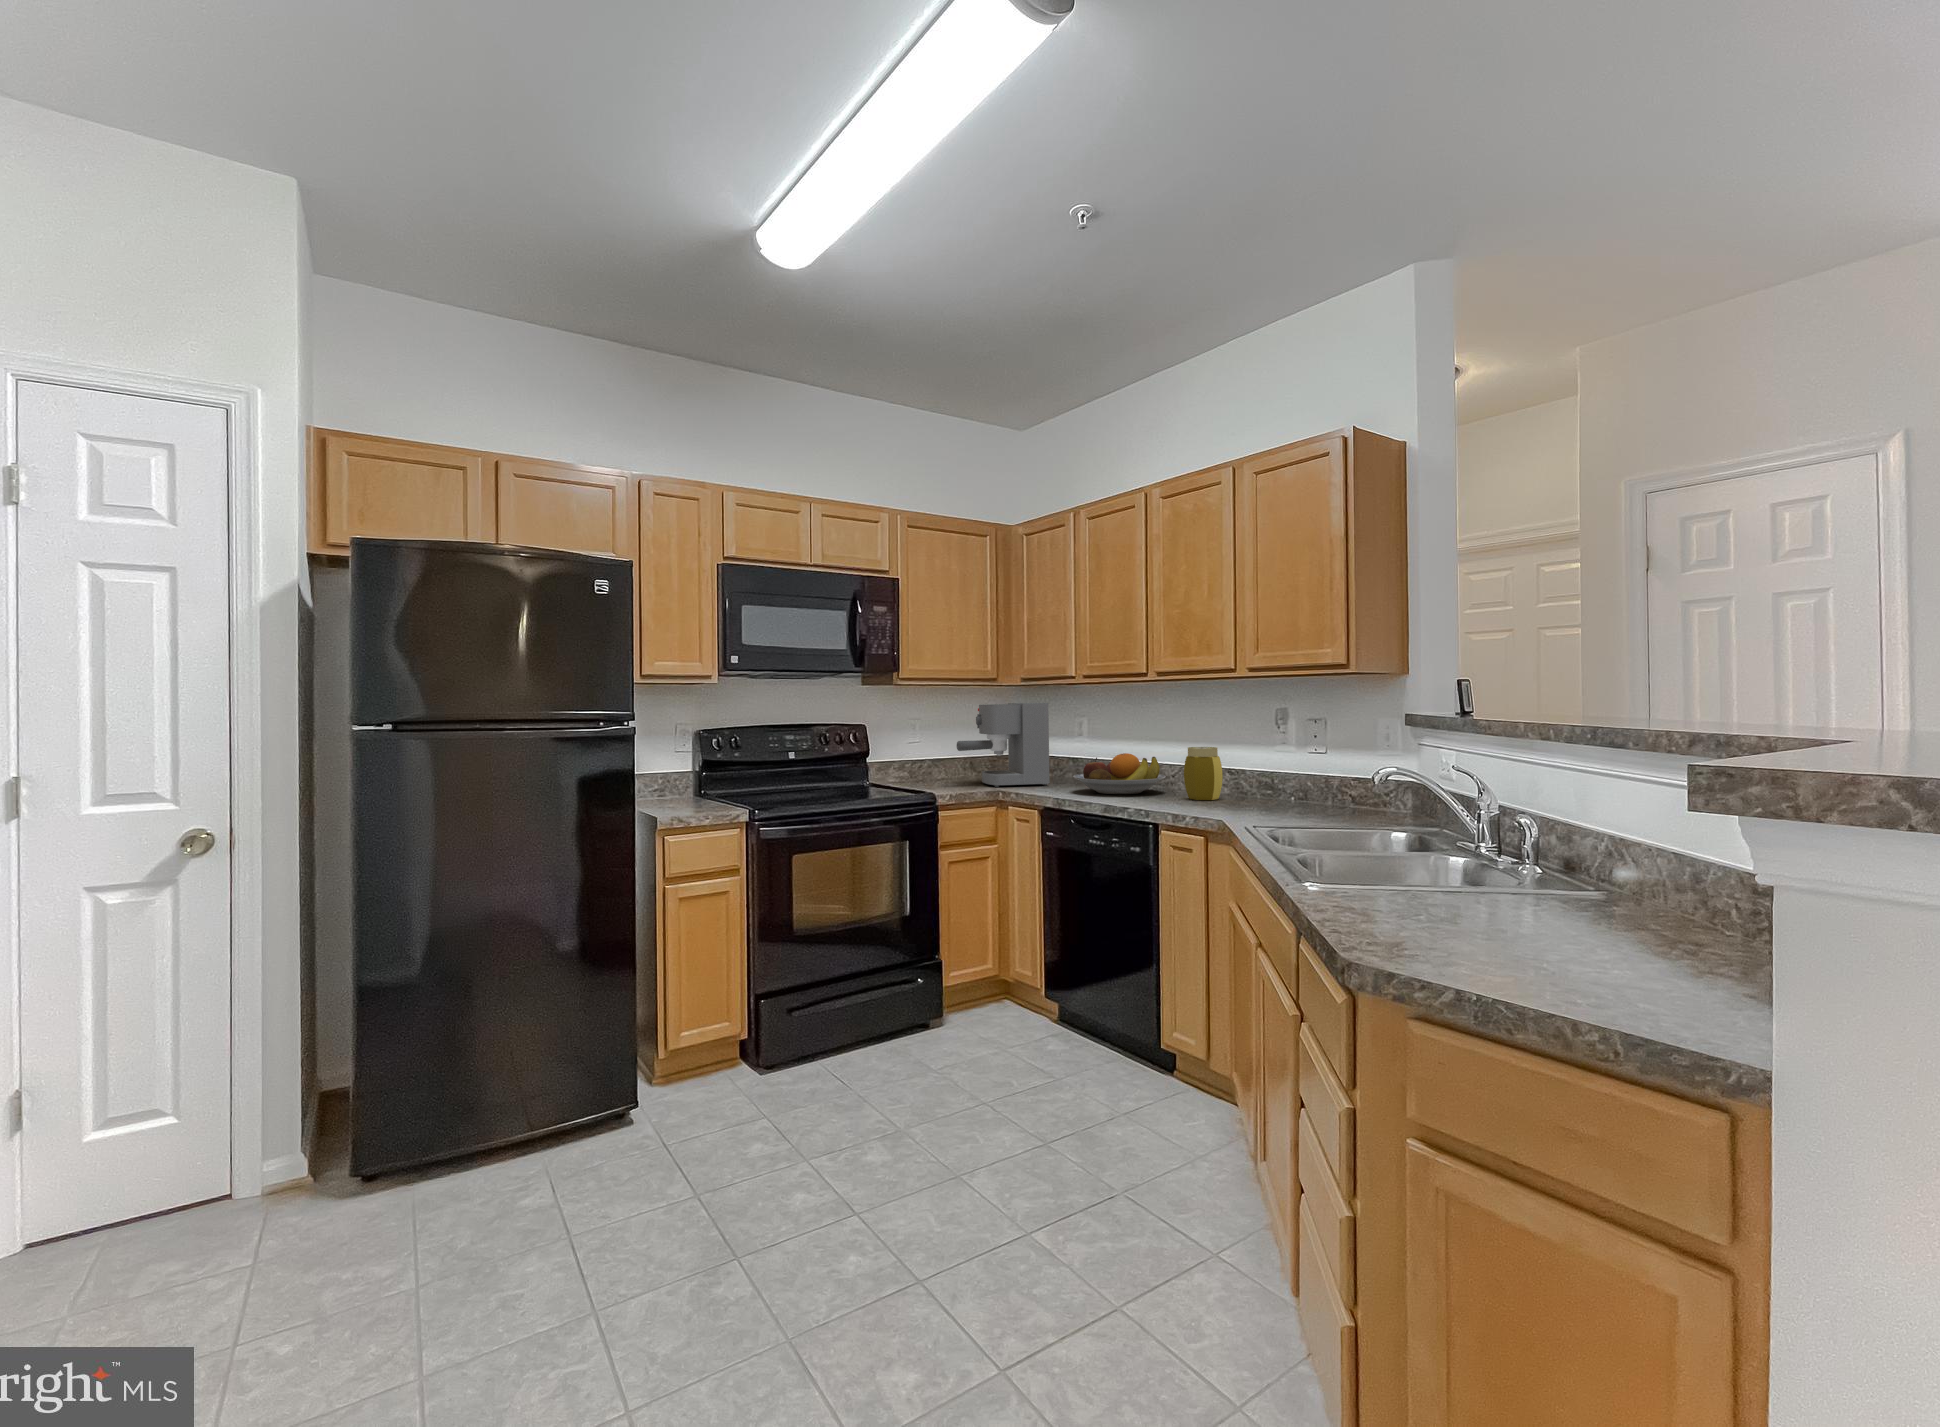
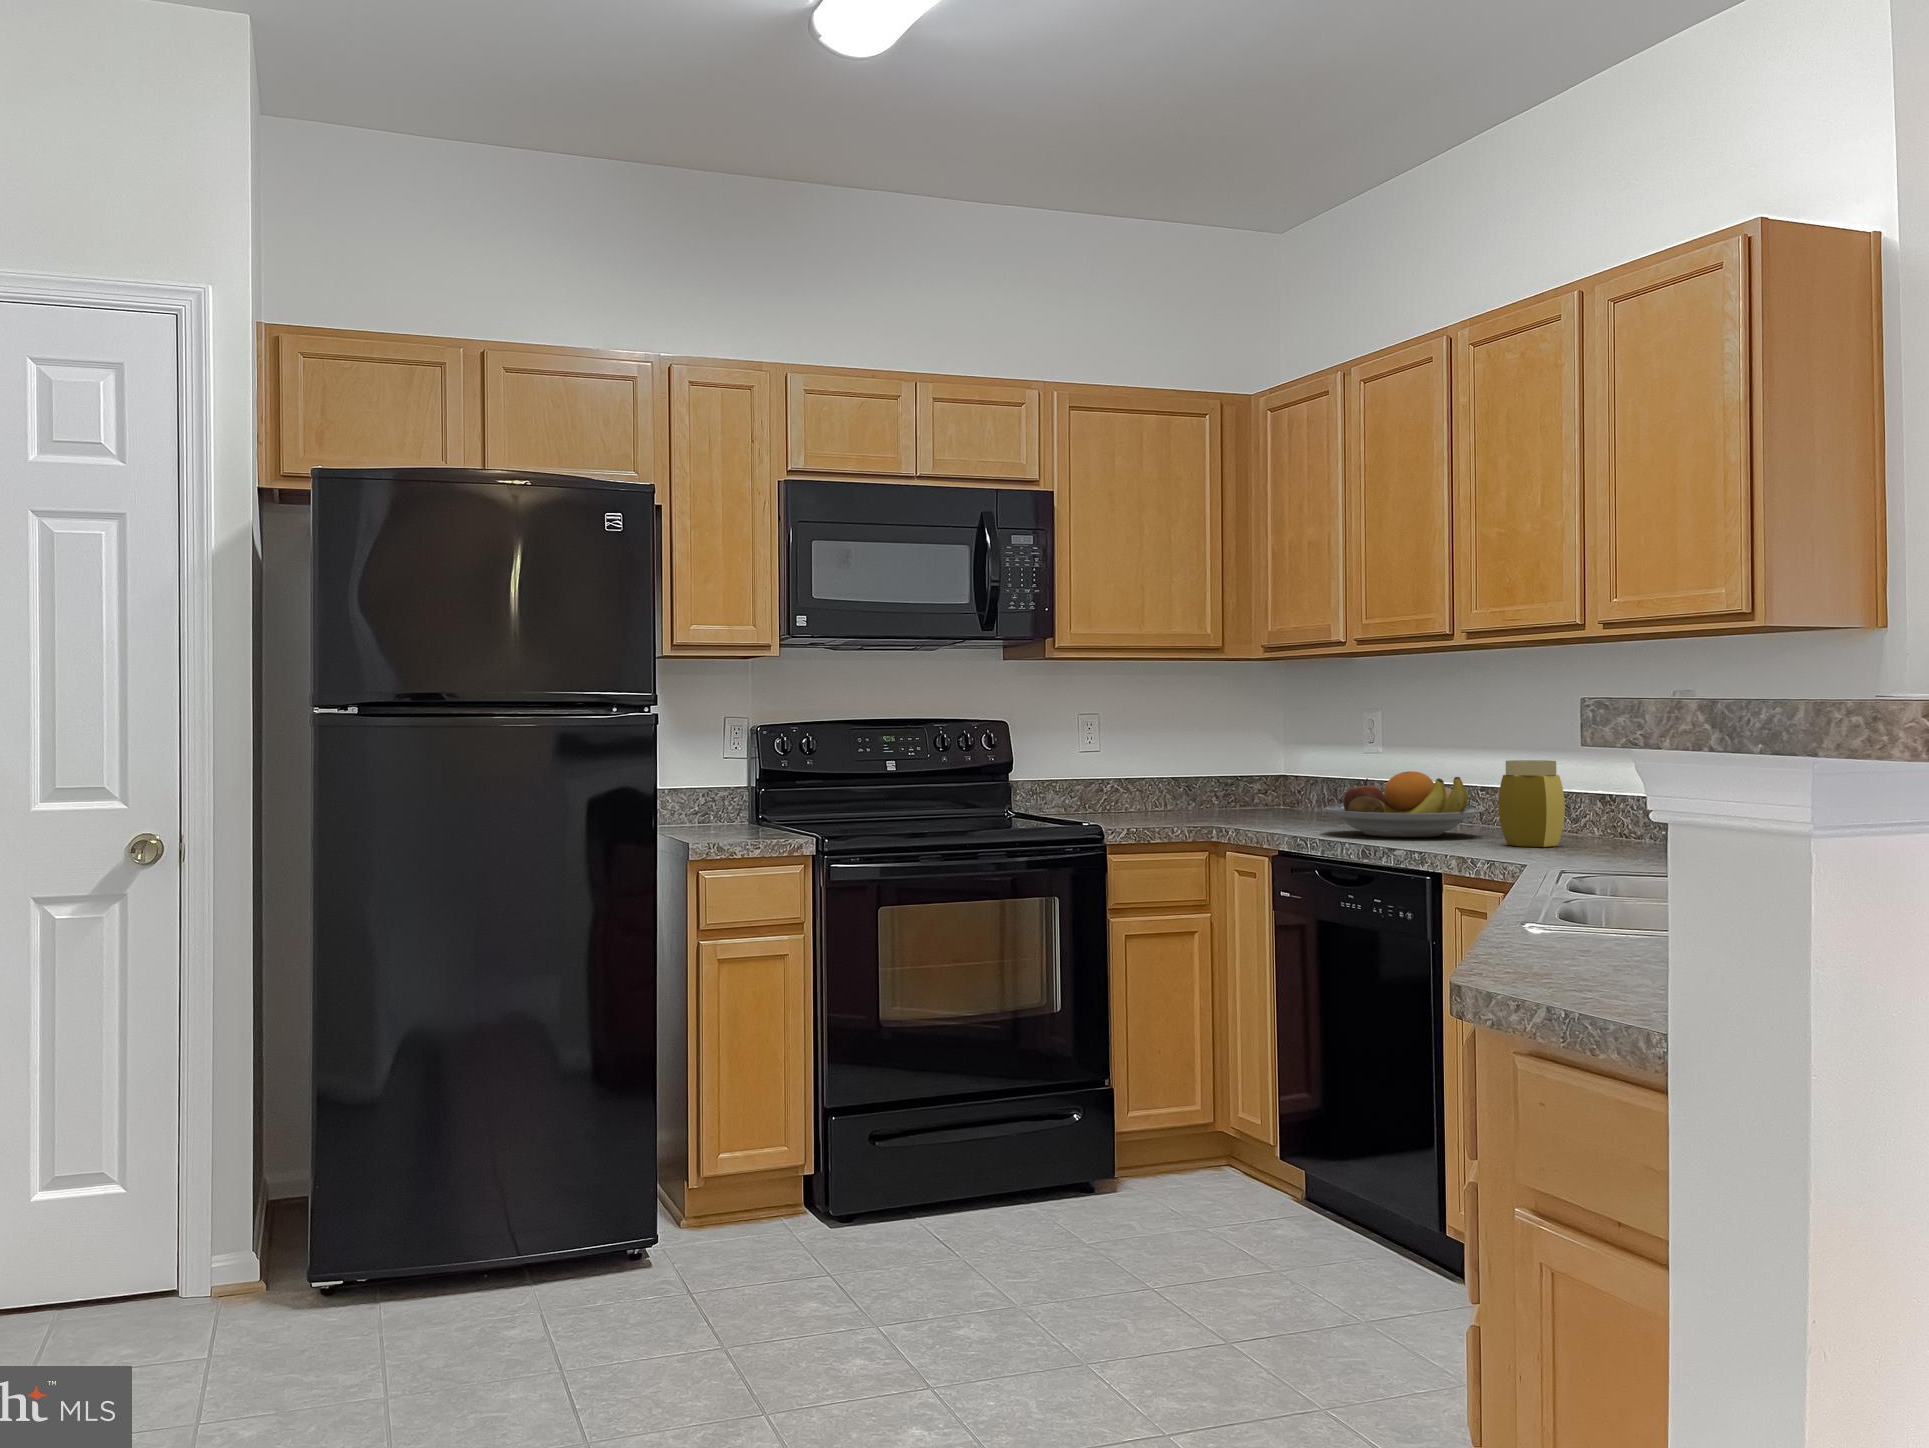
coffee maker: present [957,703,1050,787] -> none [1147,691,1298,825]

